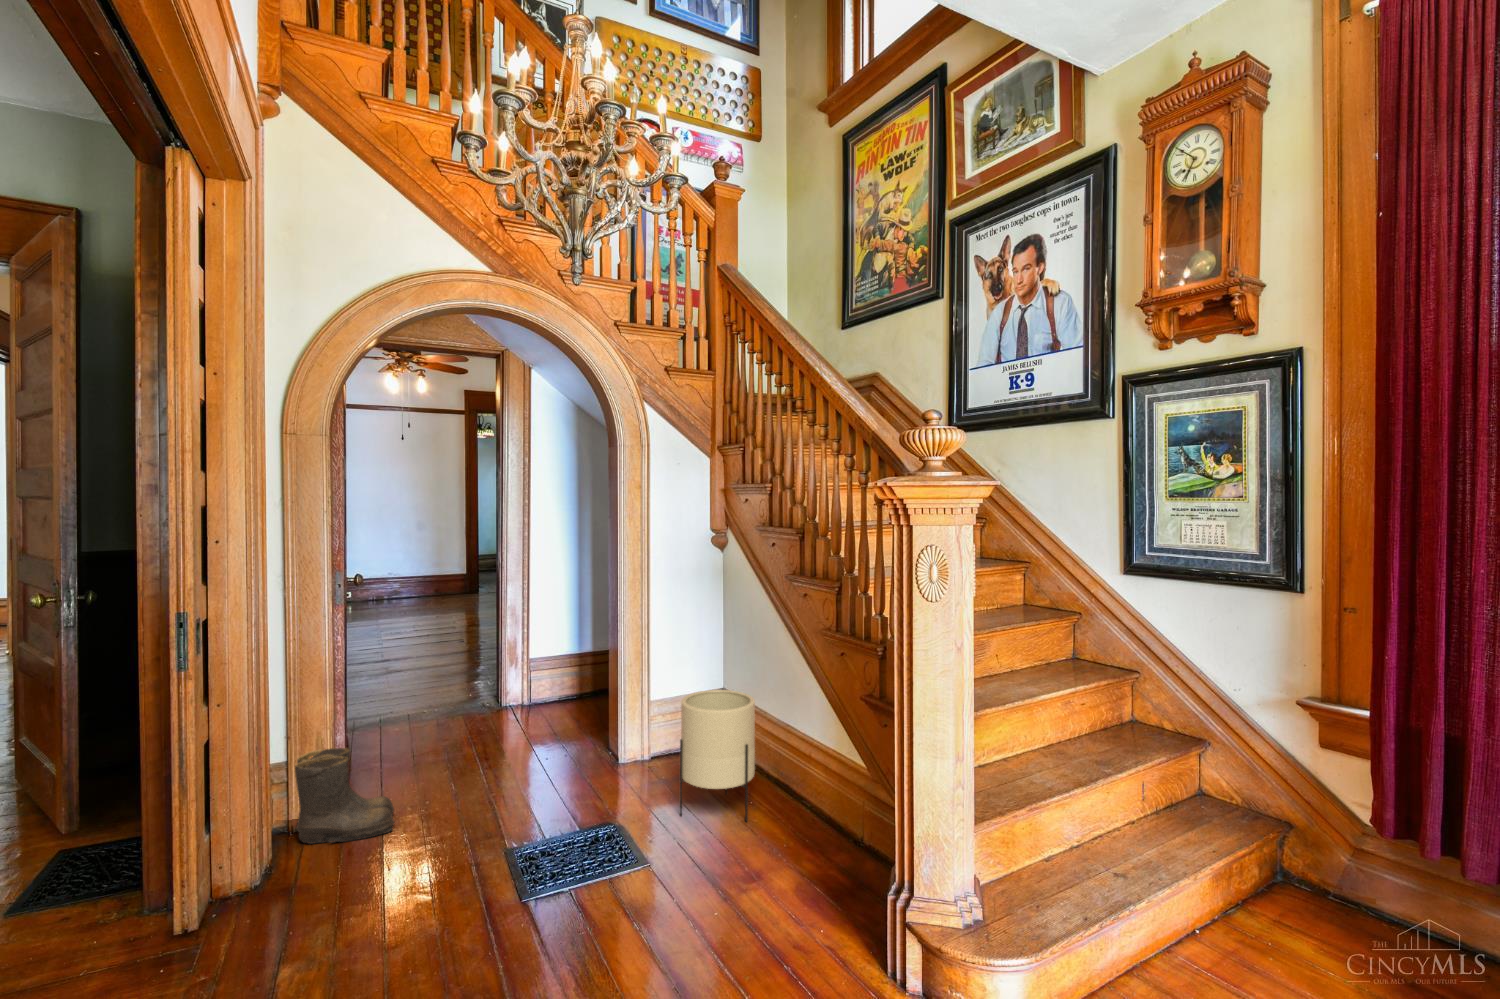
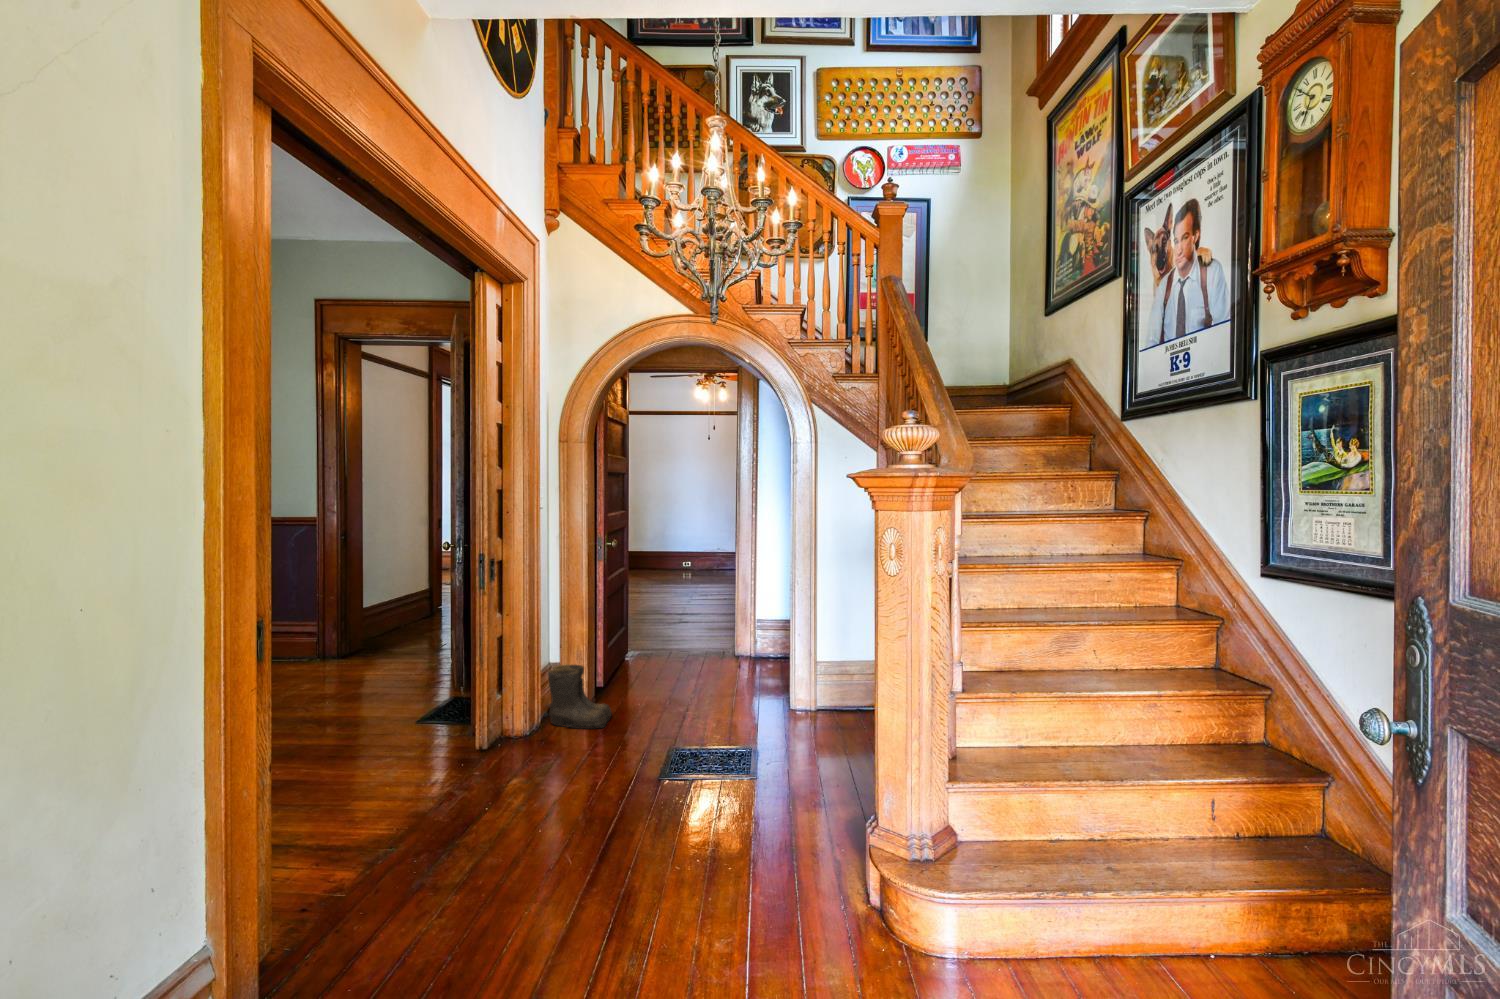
planter: present [680,690,755,822] -> none [799,657,865,772]

